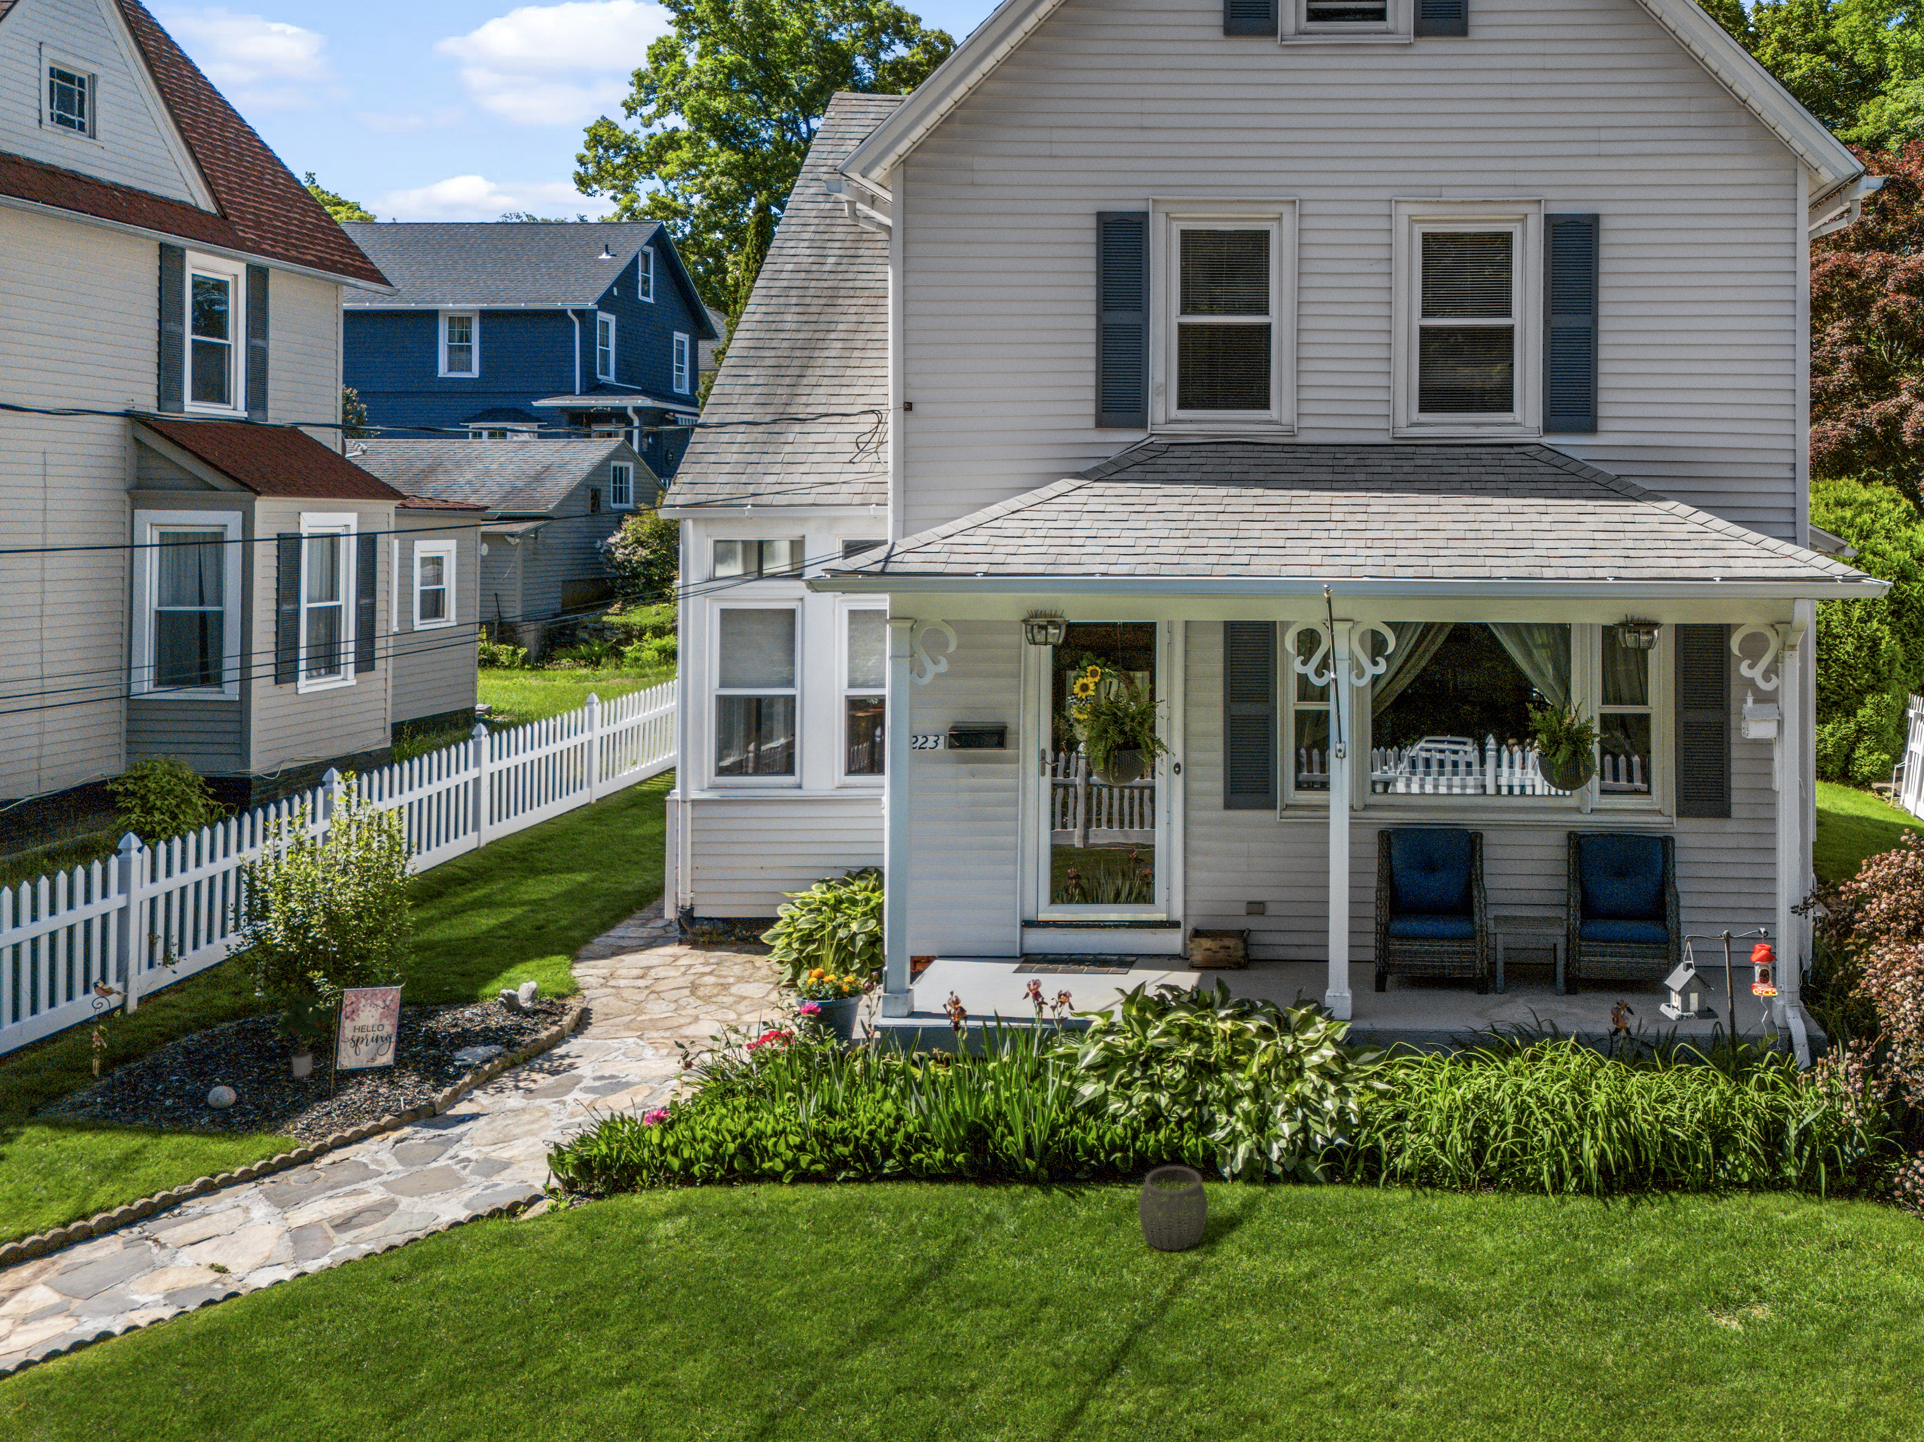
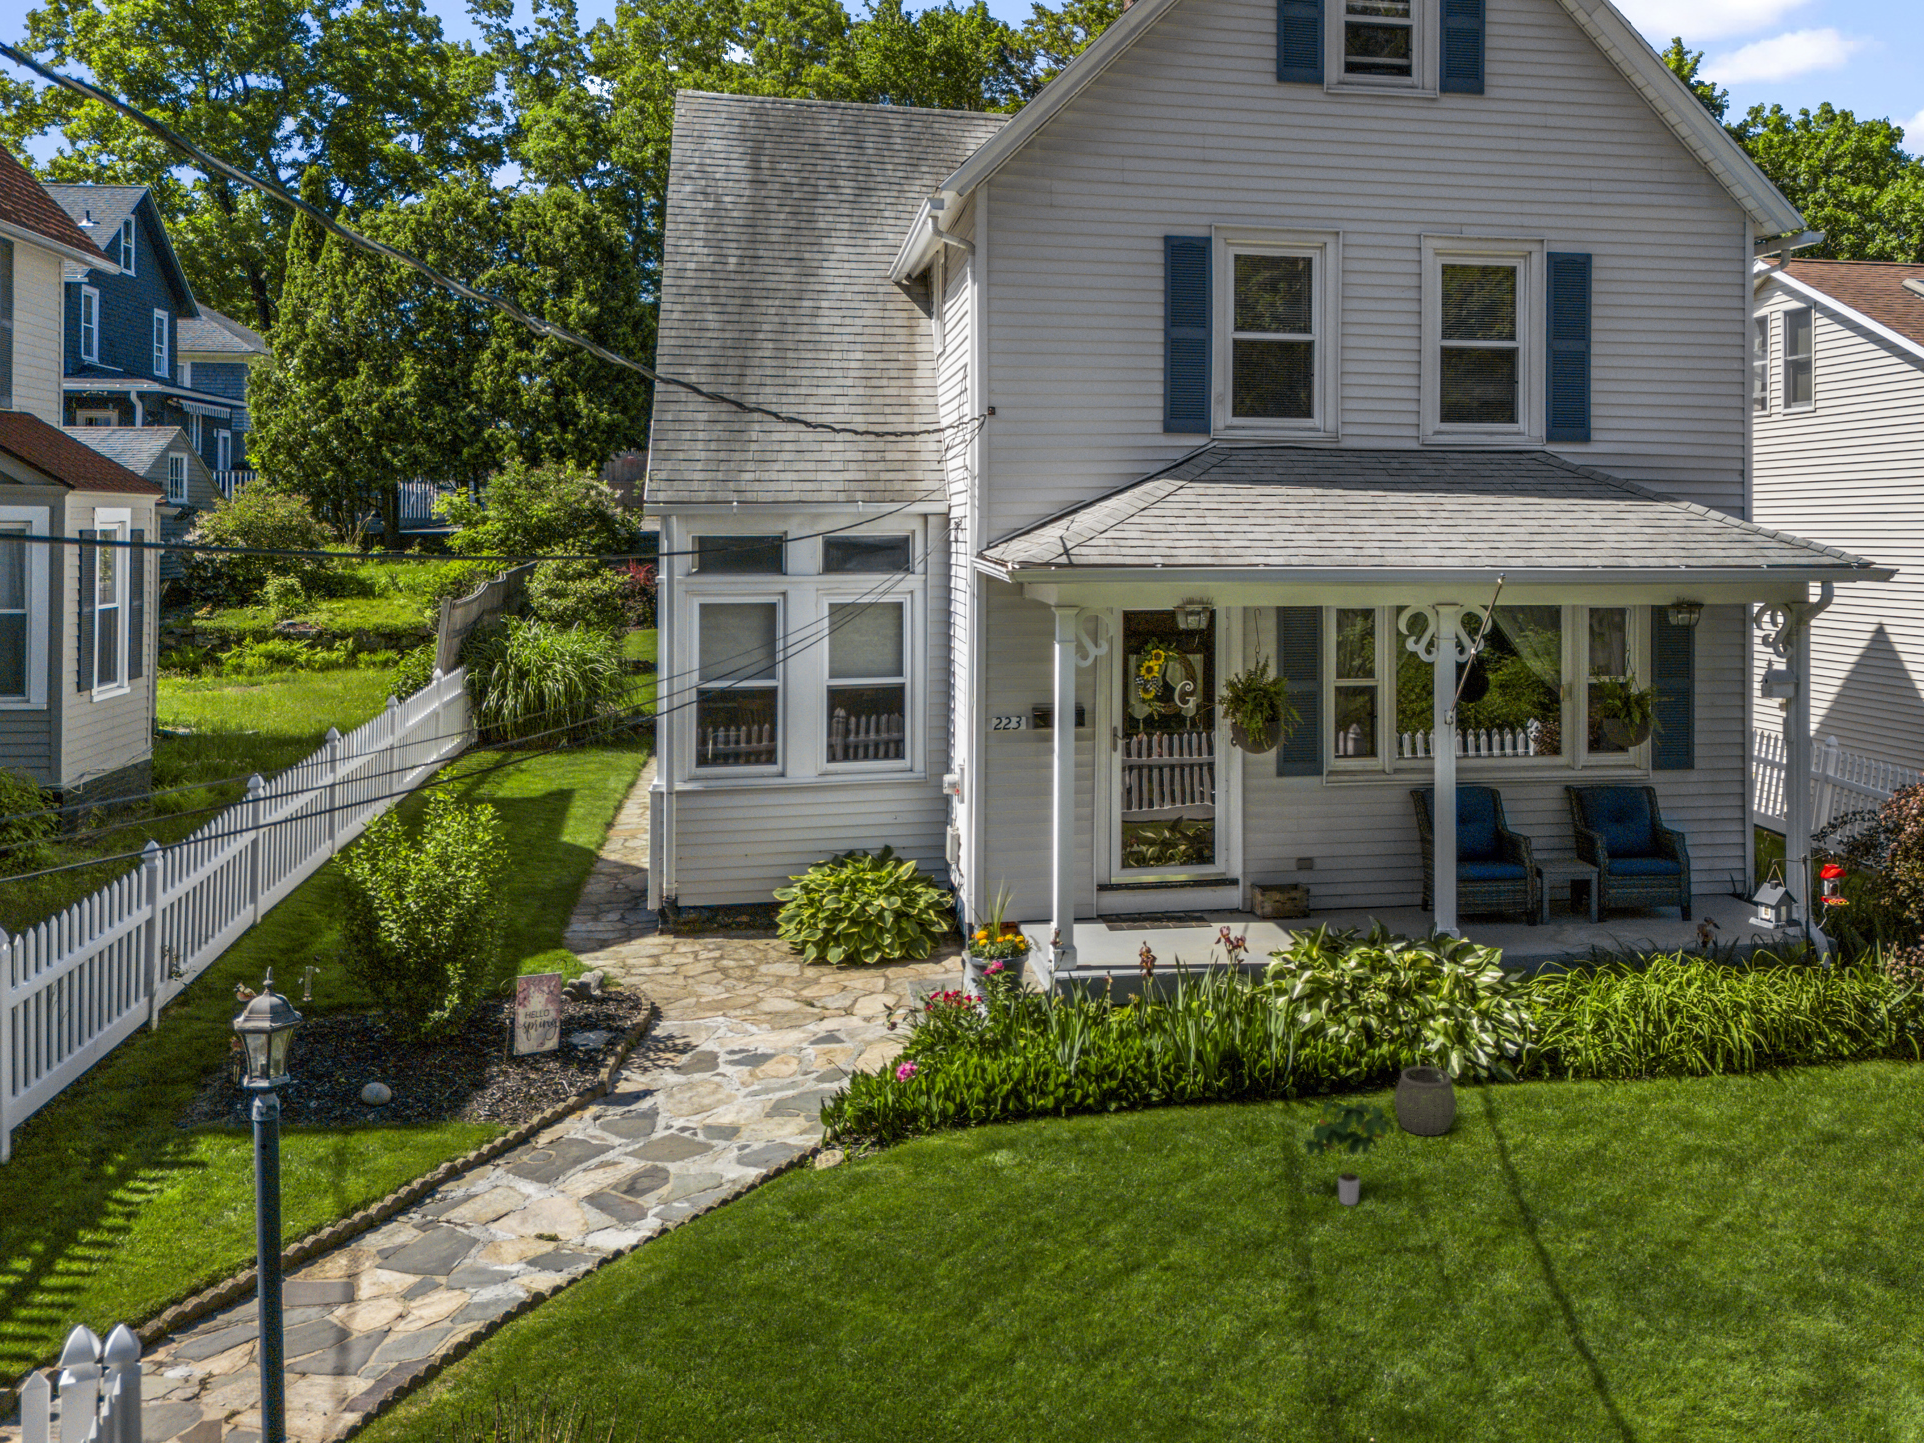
potted plant: present [278,995,333,1077] -> present [1304,1102,1393,1205]

